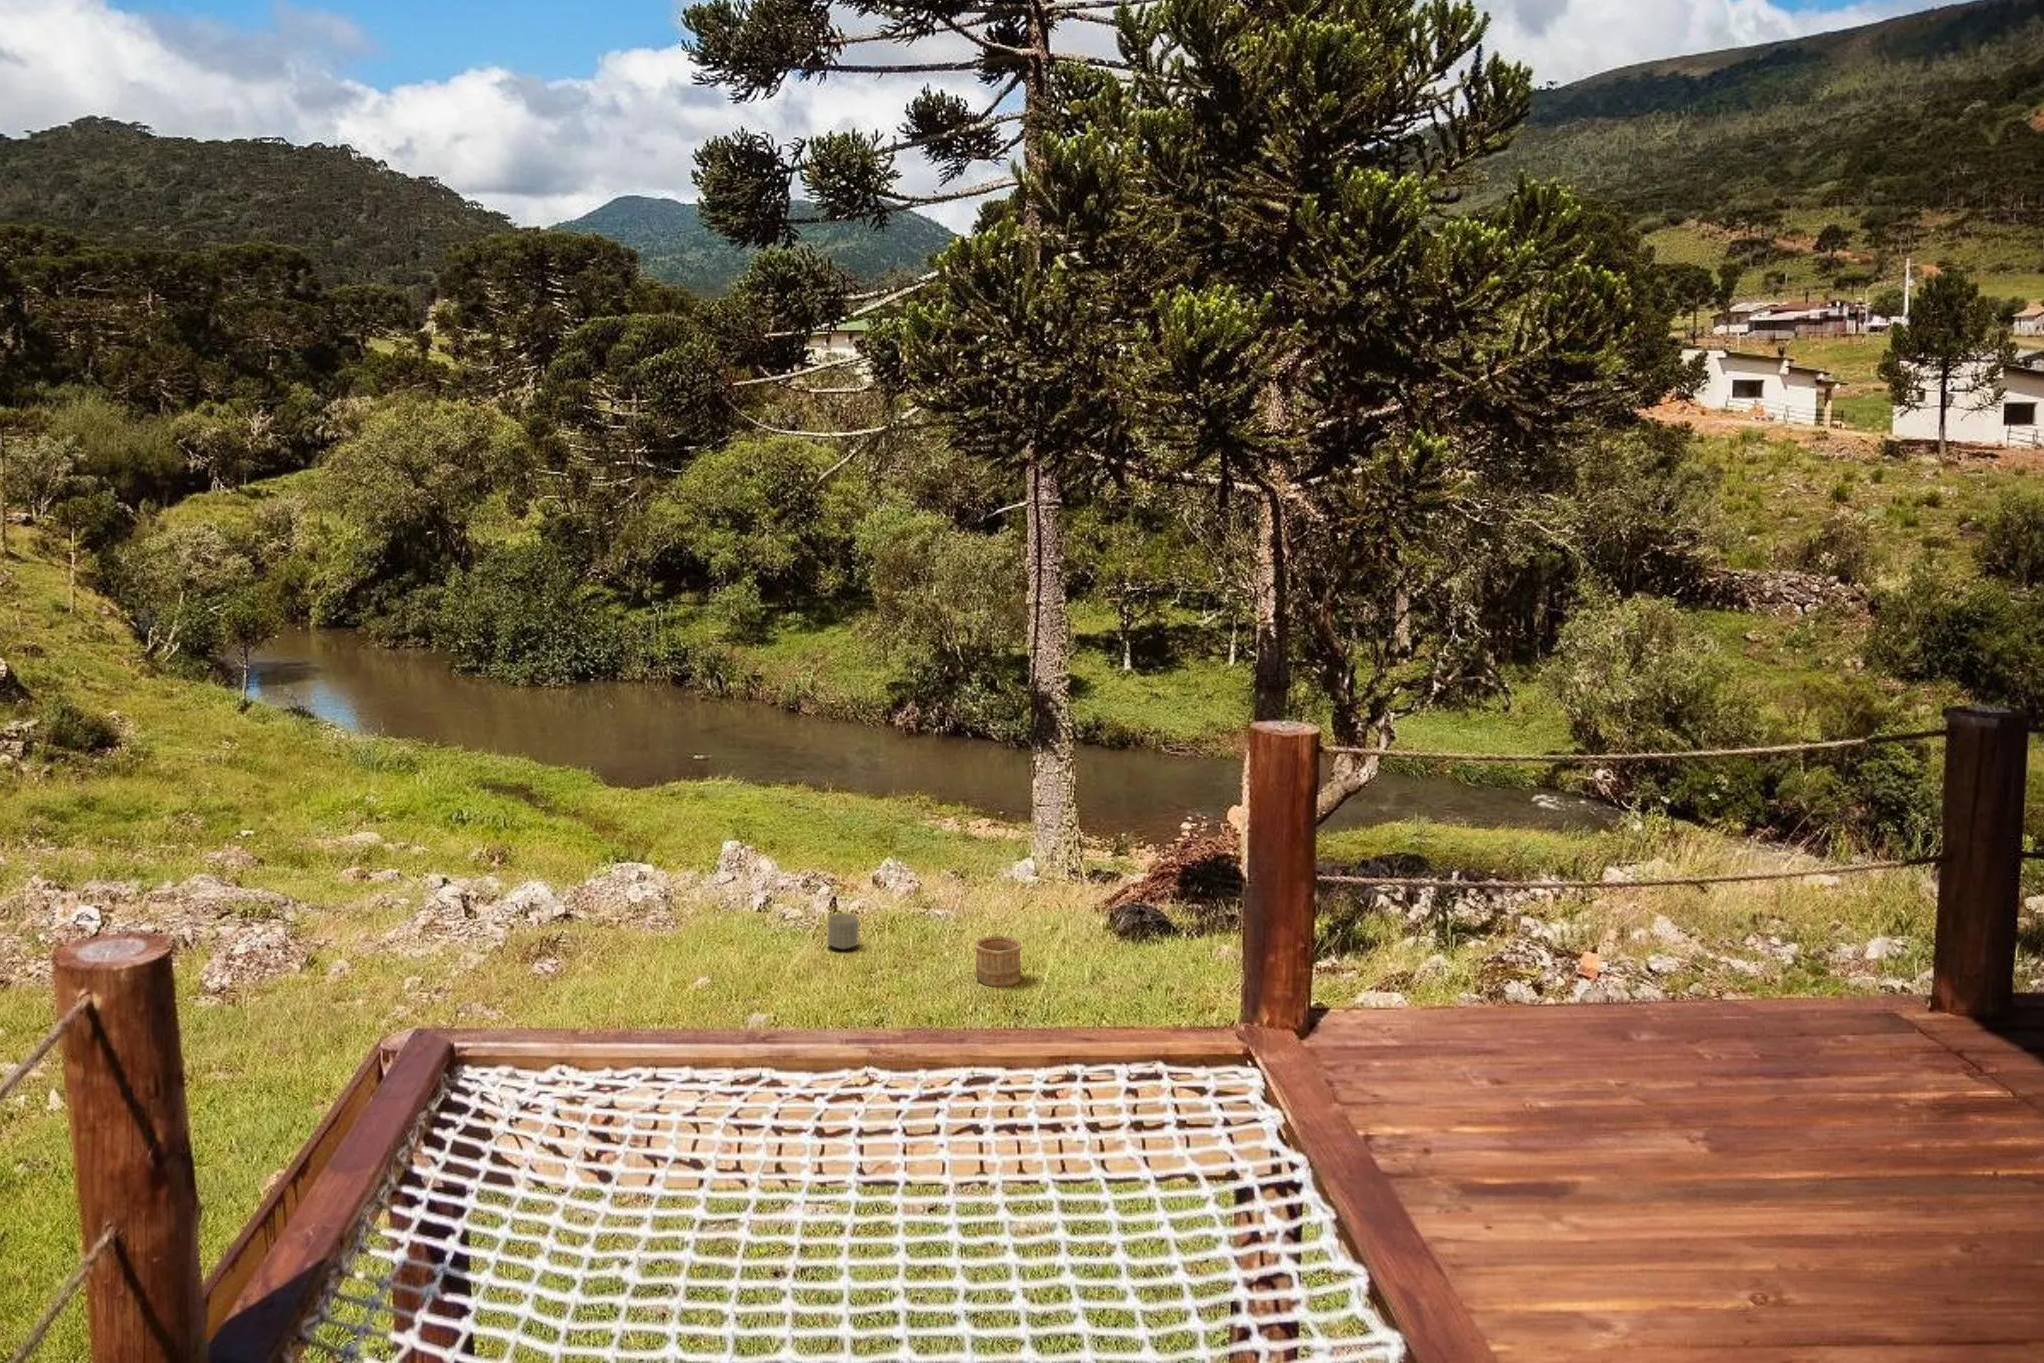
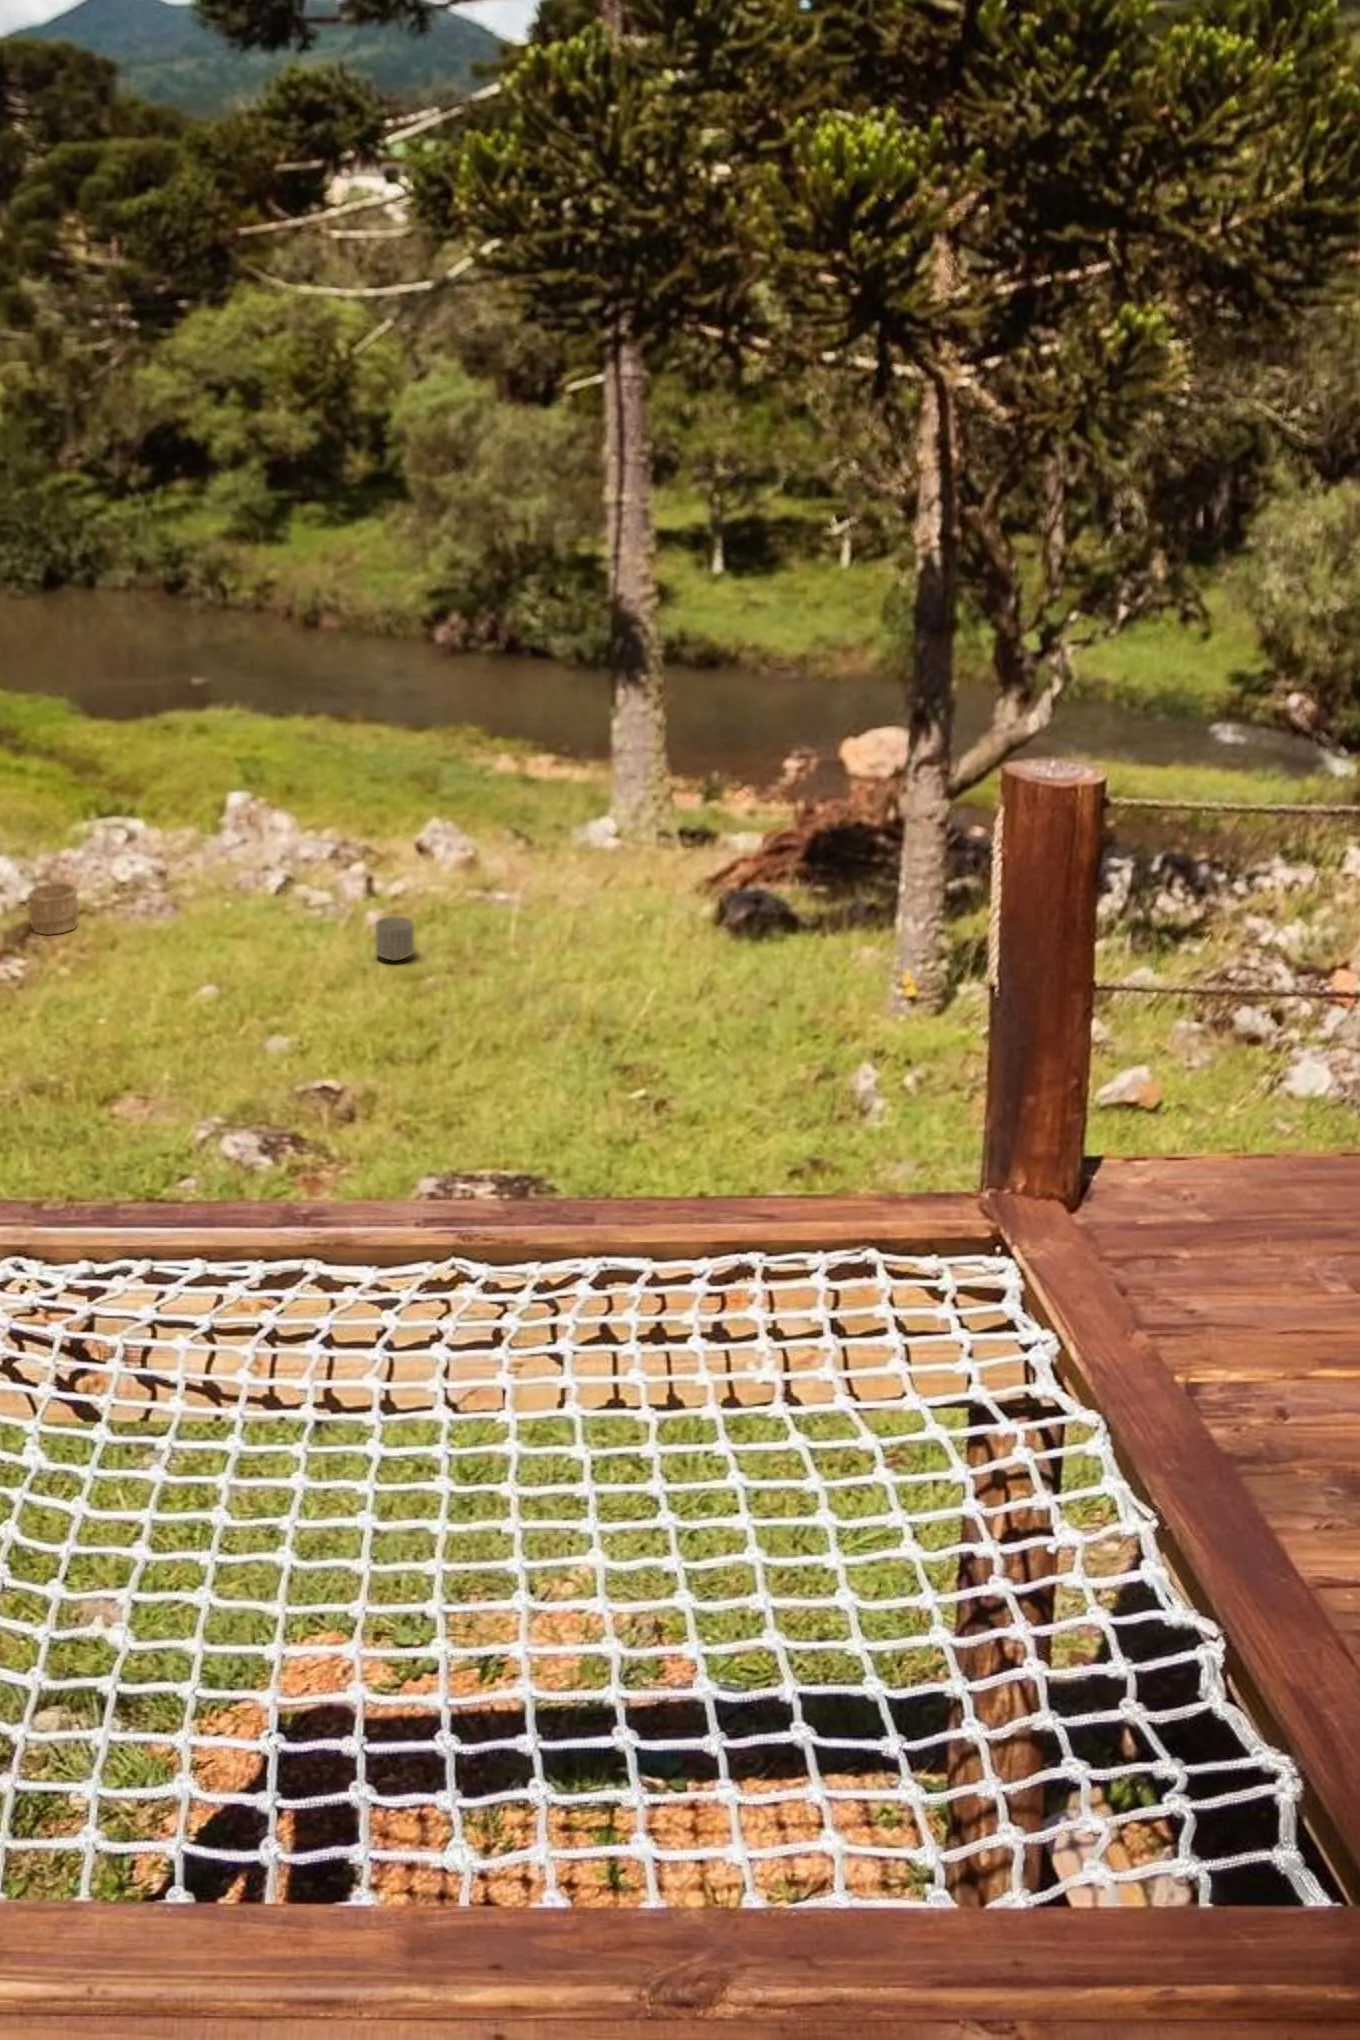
wooden bucket: present [975,936,1022,987] -> present [28,883,78,935]

